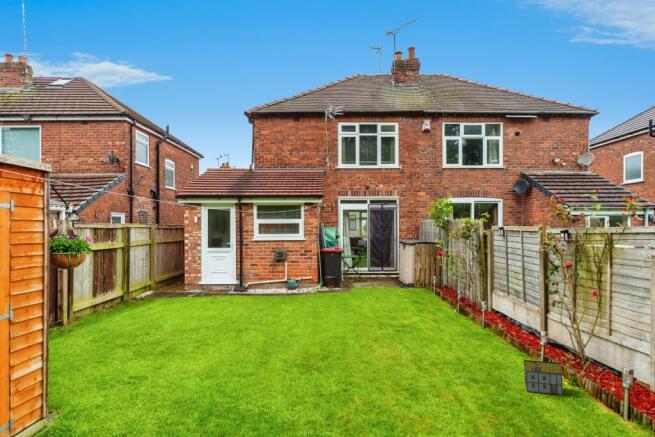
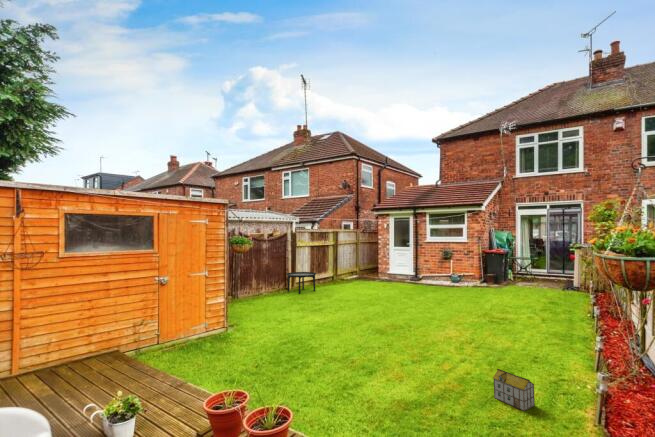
round table: none [63,292,122,330] -> present [287,272,316,294]

